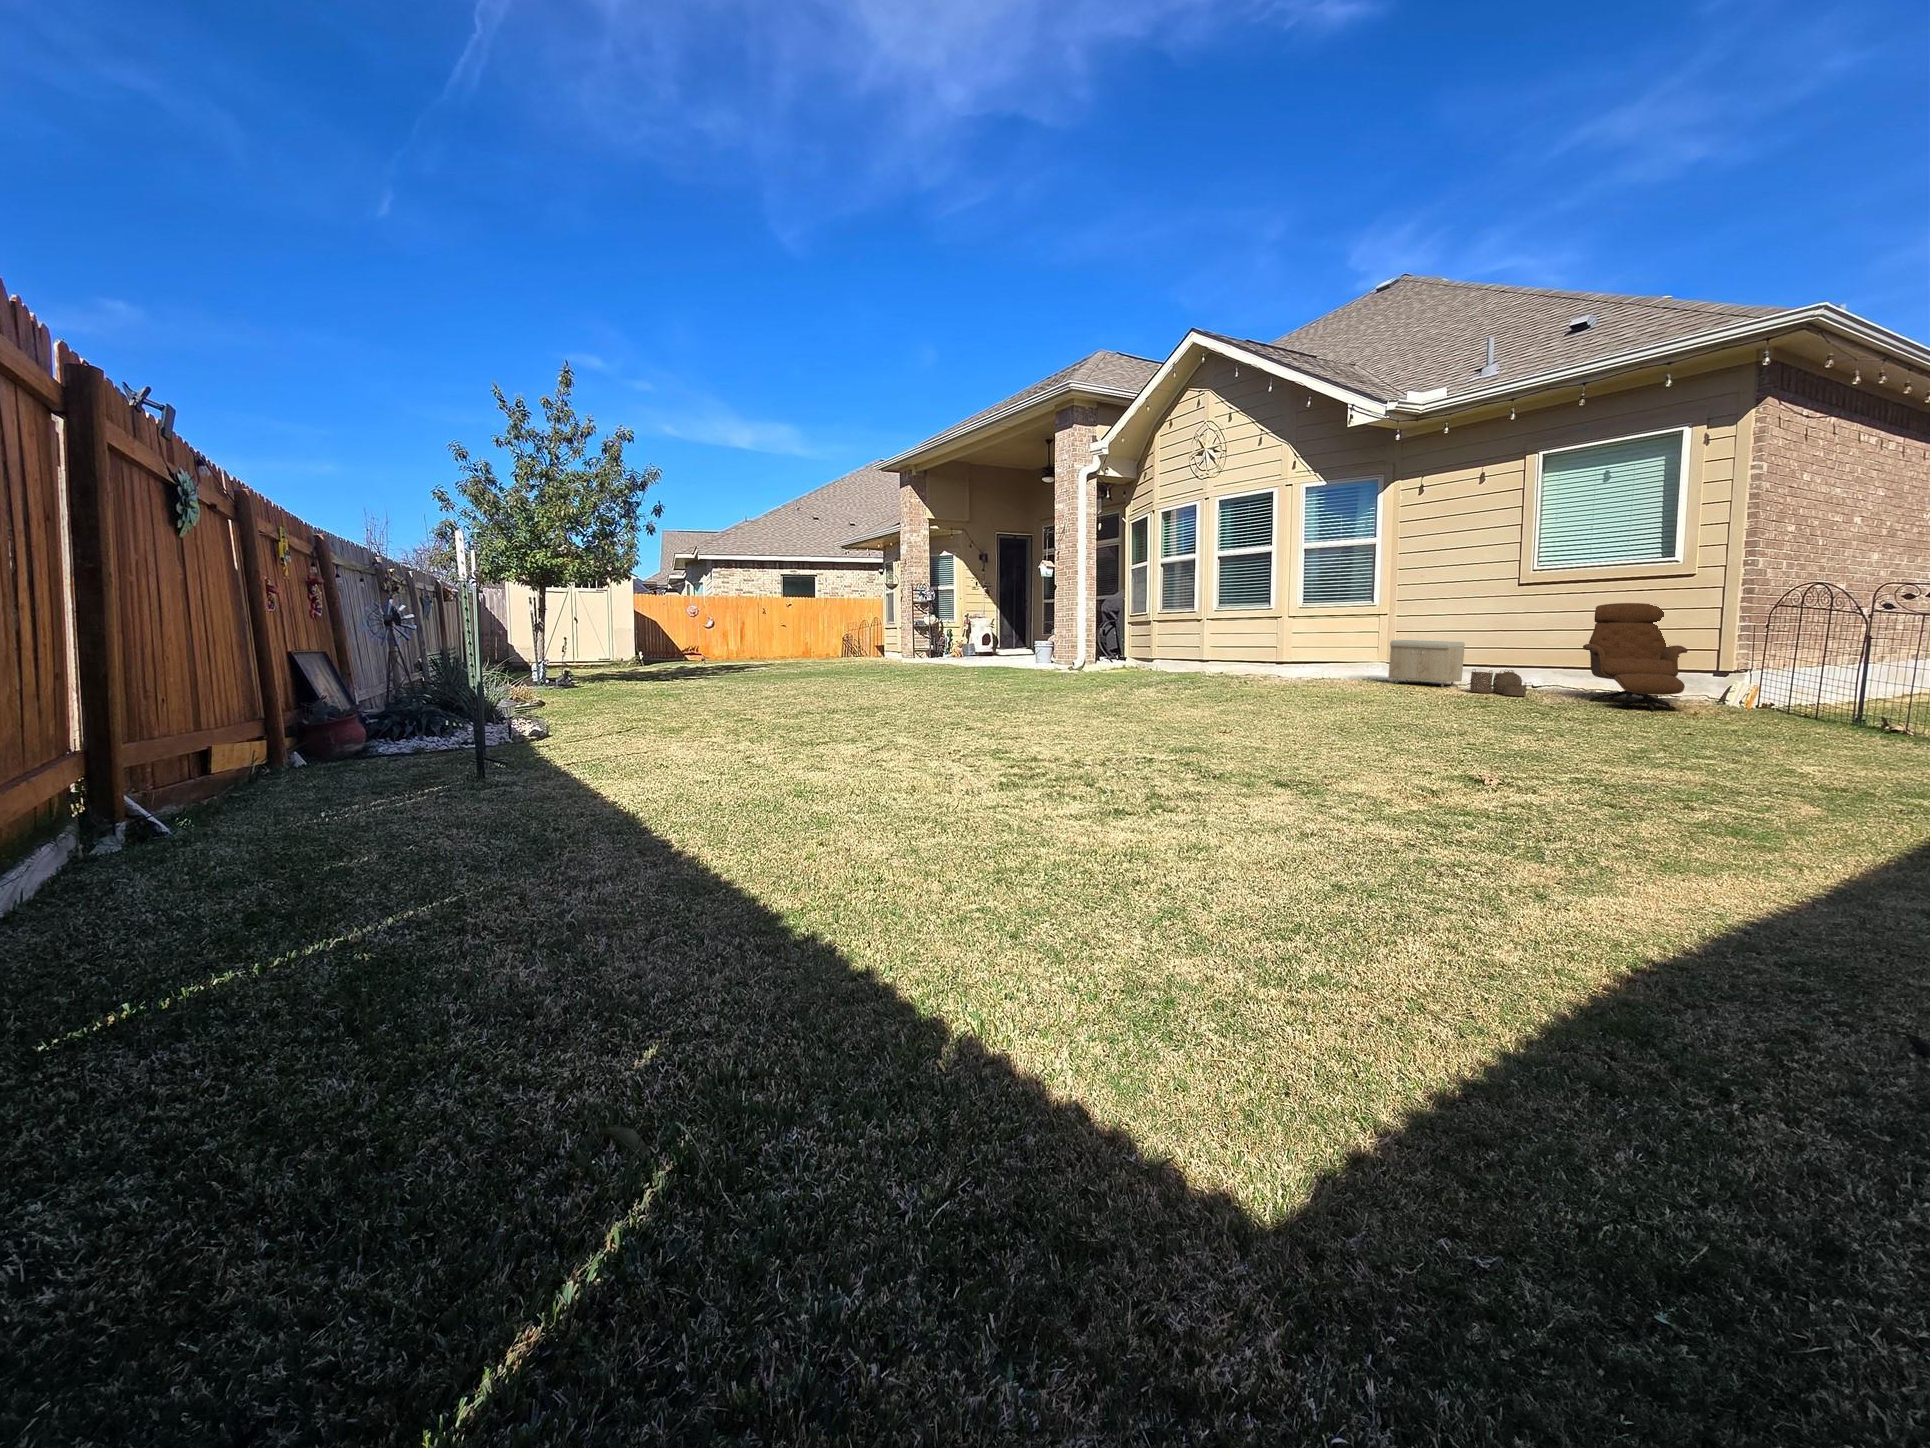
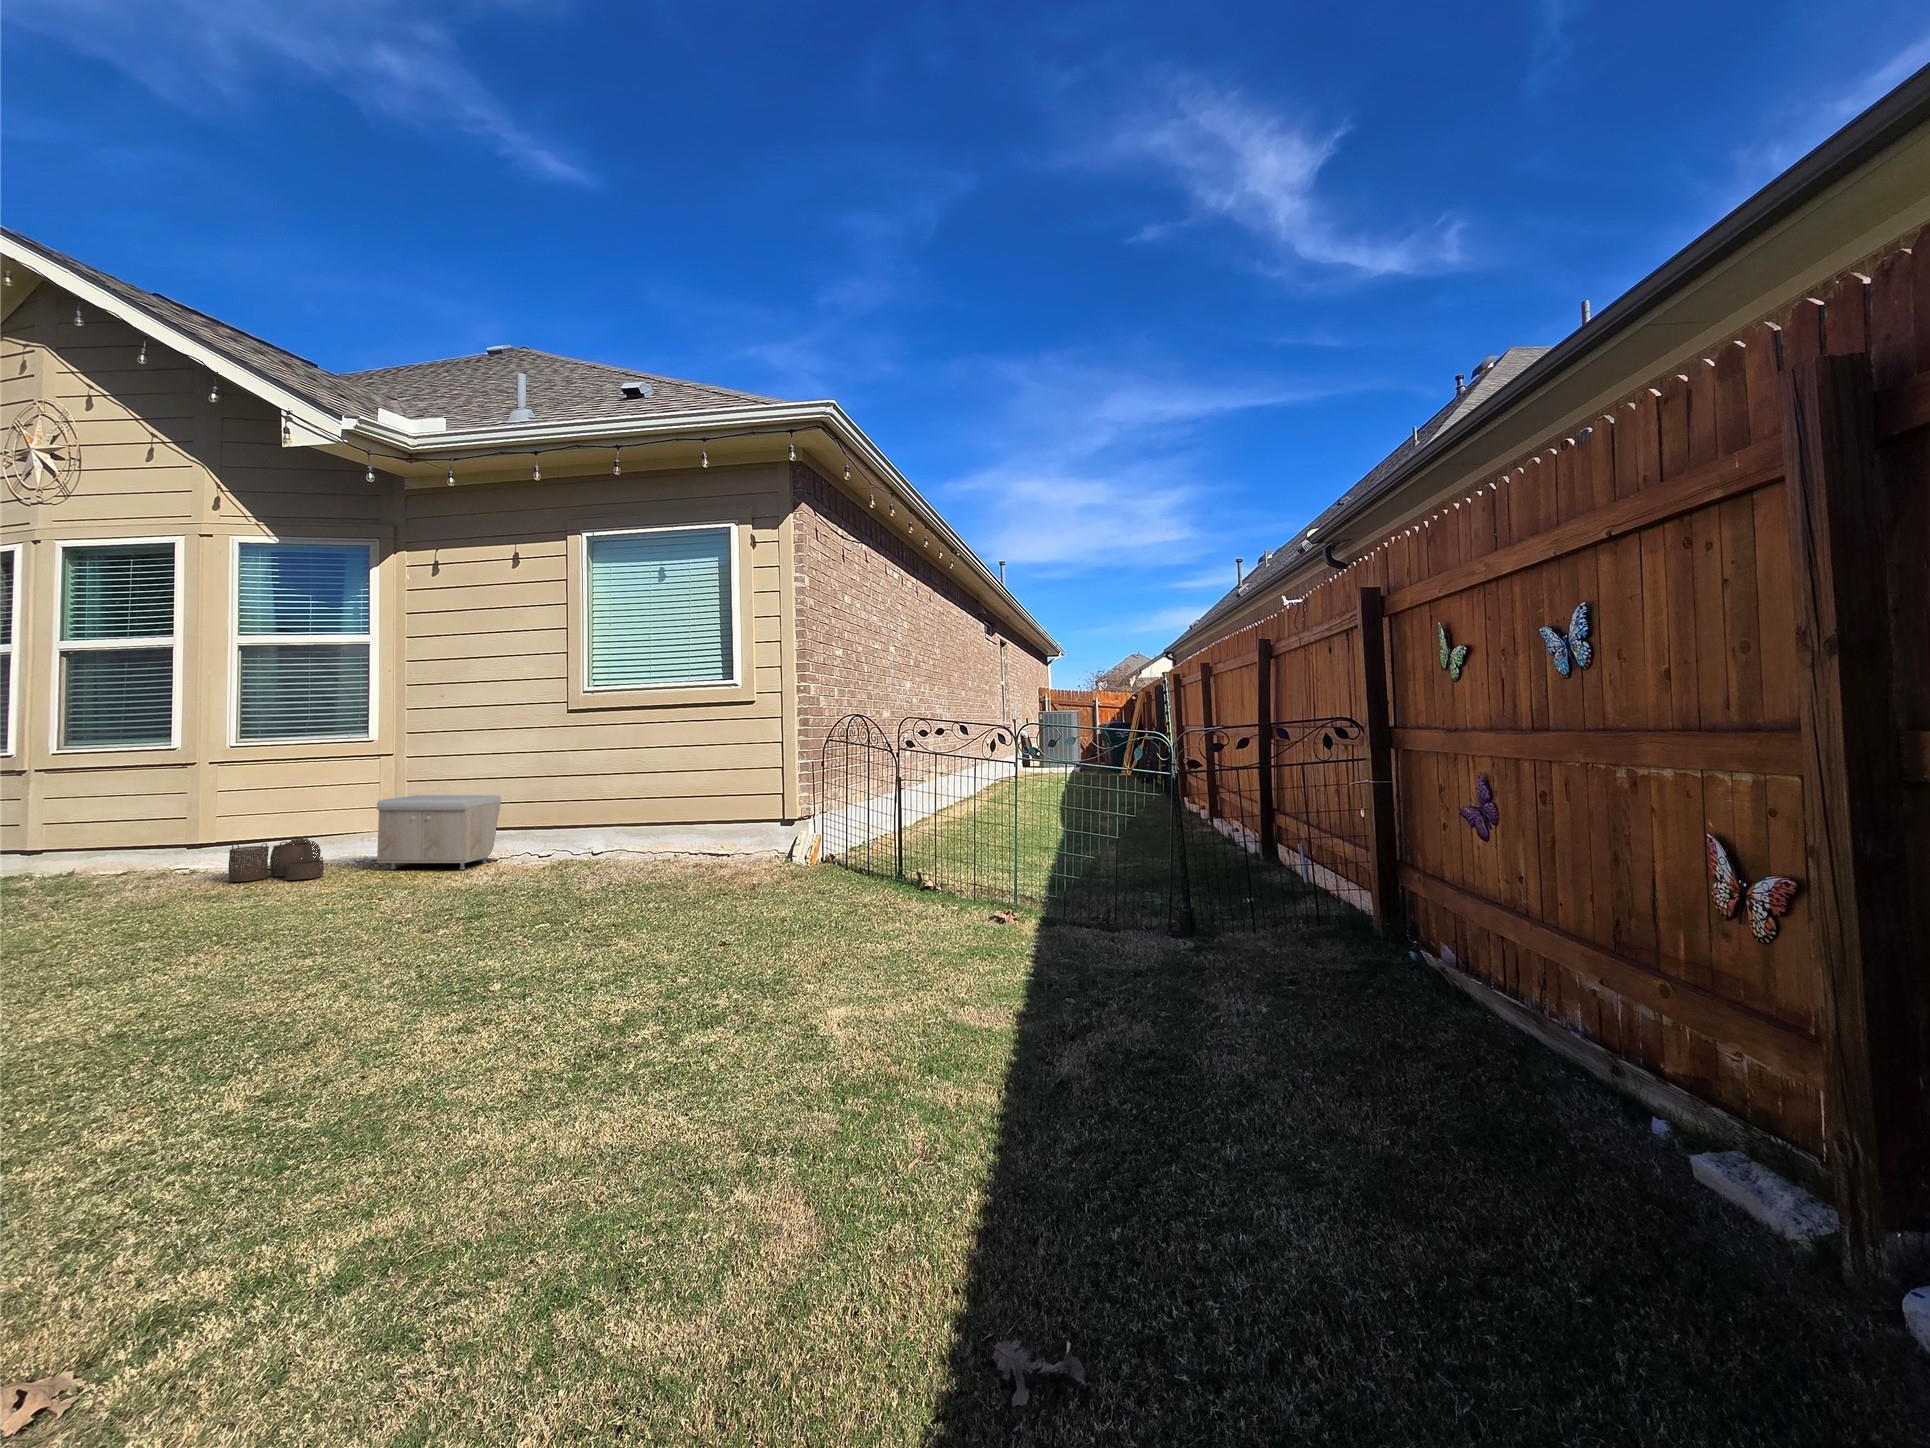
lounge chair: present [1583,603,1688,709] -> none [636,737,752,890]
woven basket: present [1470,669,1527,696] -> present [229,836,324,882]

